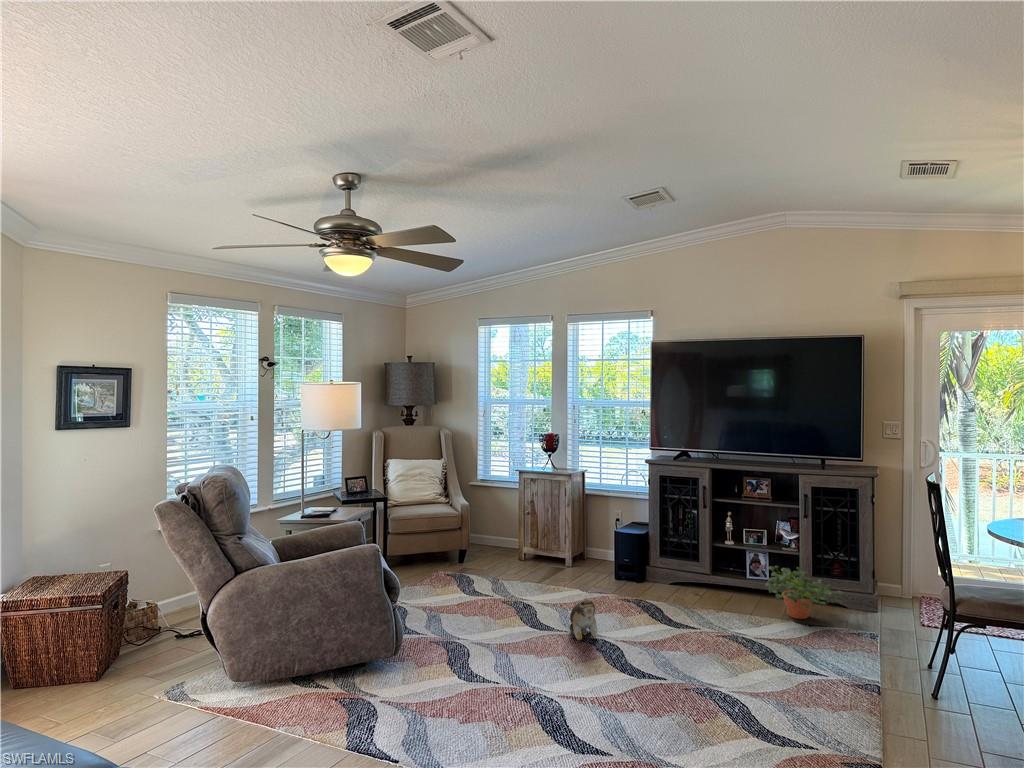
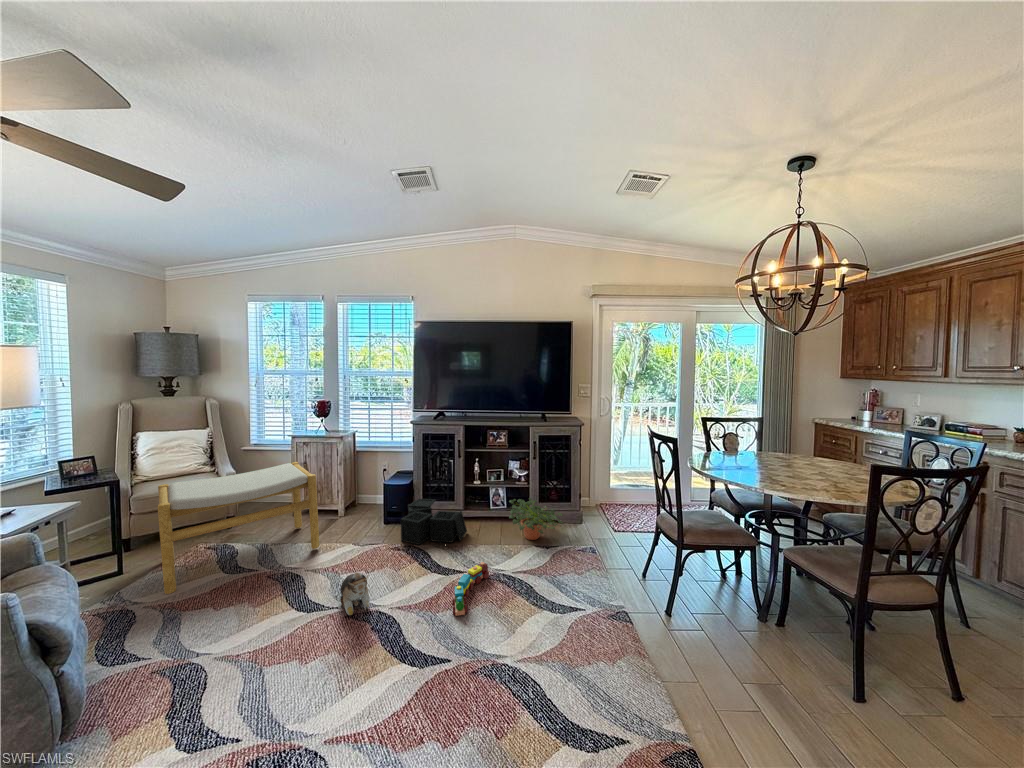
footstool: none [413,498,547,601] -> present [158,462,319,594]
storage bin: none [632,554,712,607] -> present [400,499,467,545]
toy train: none [681,621,729,660] -> present [452,562,489,616]

